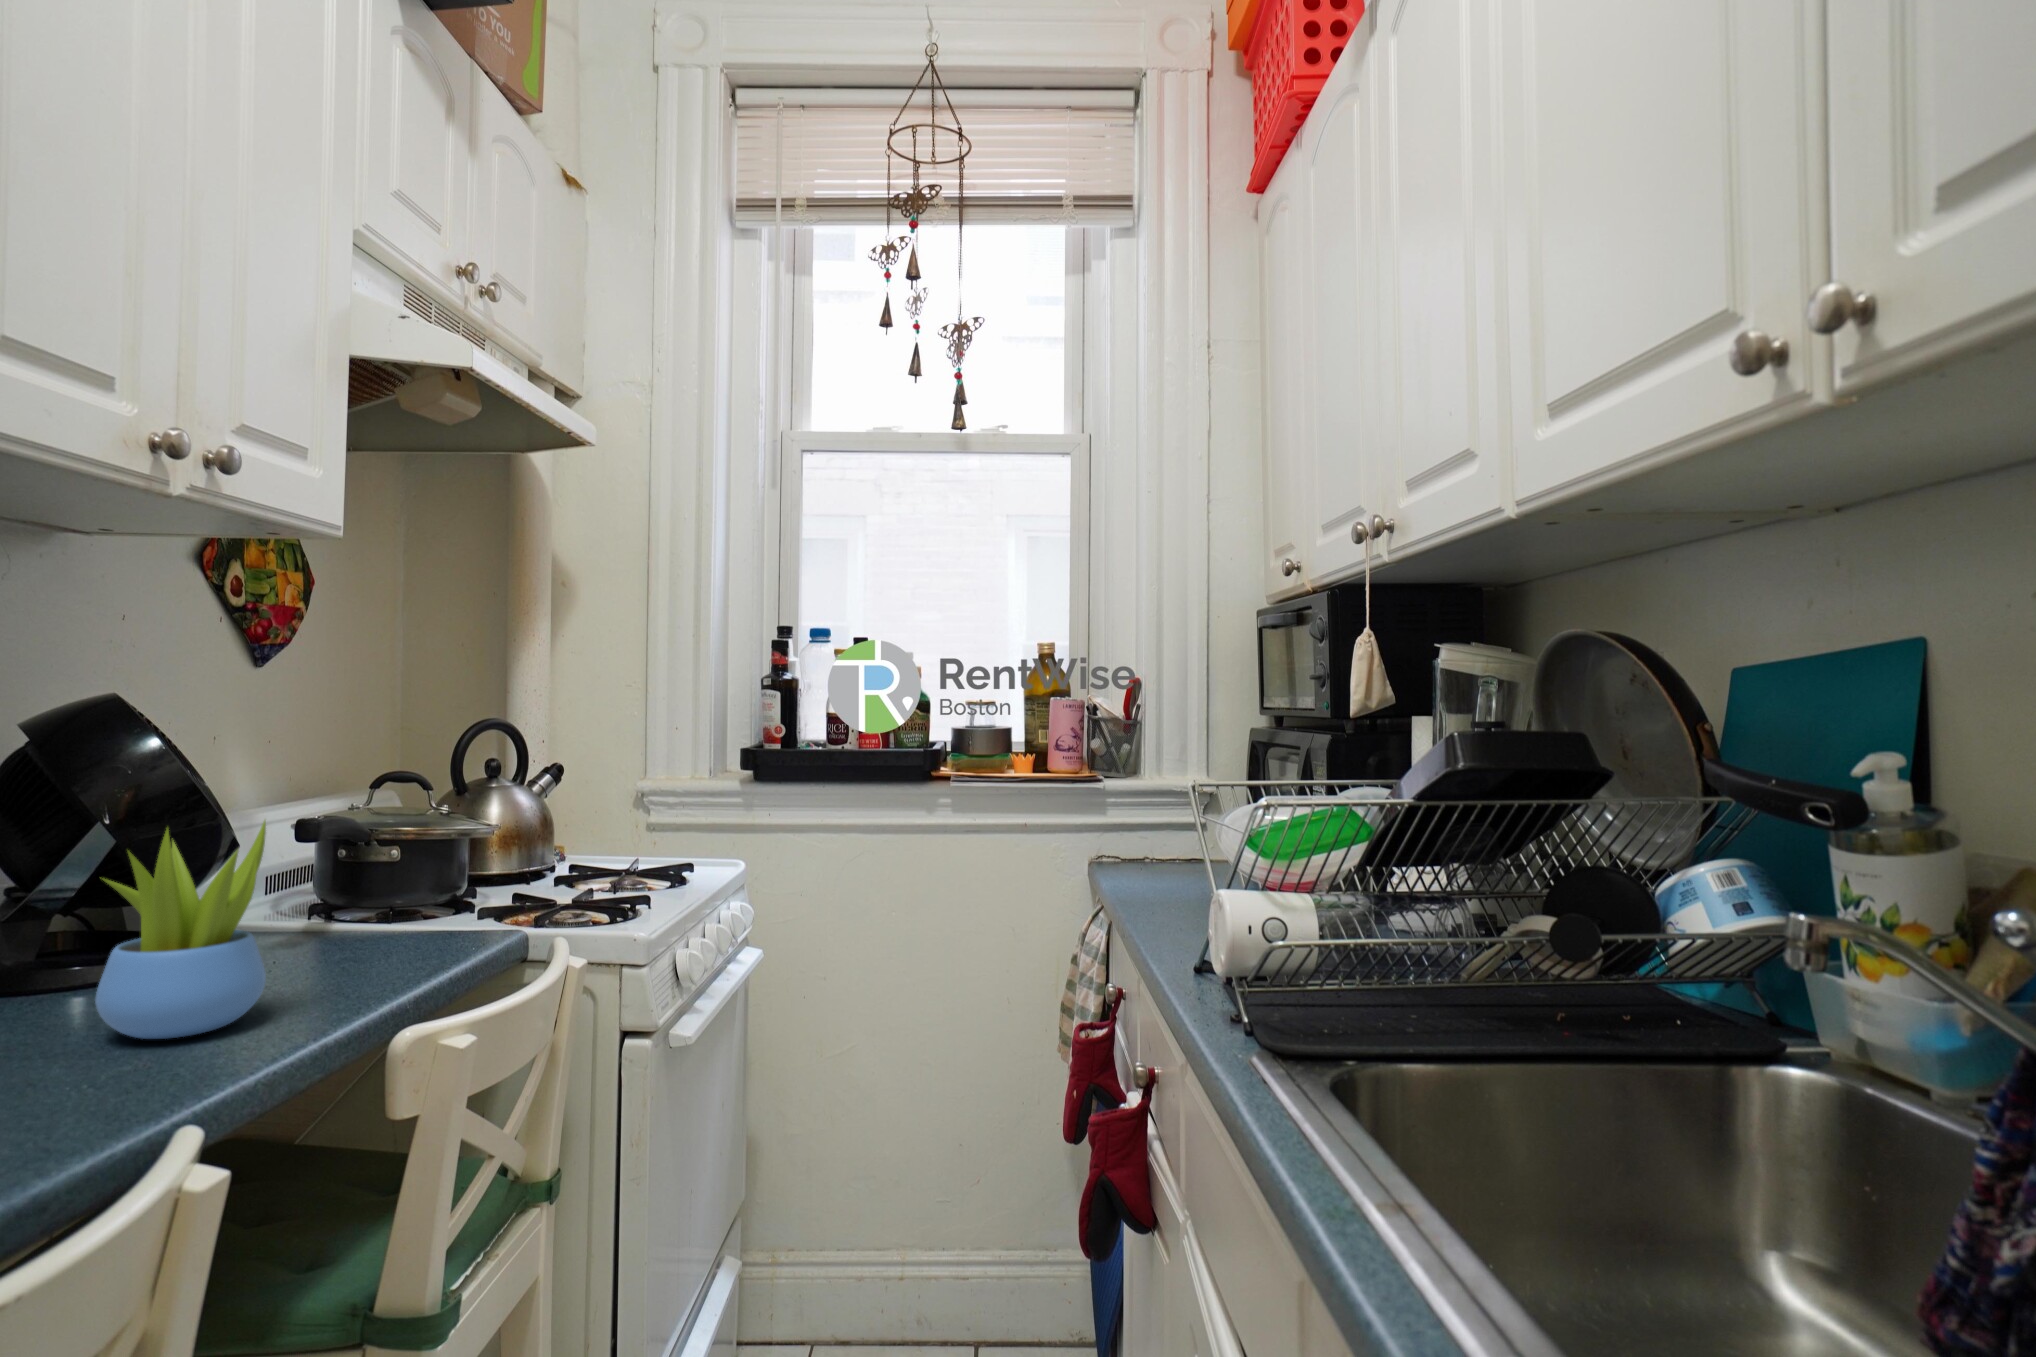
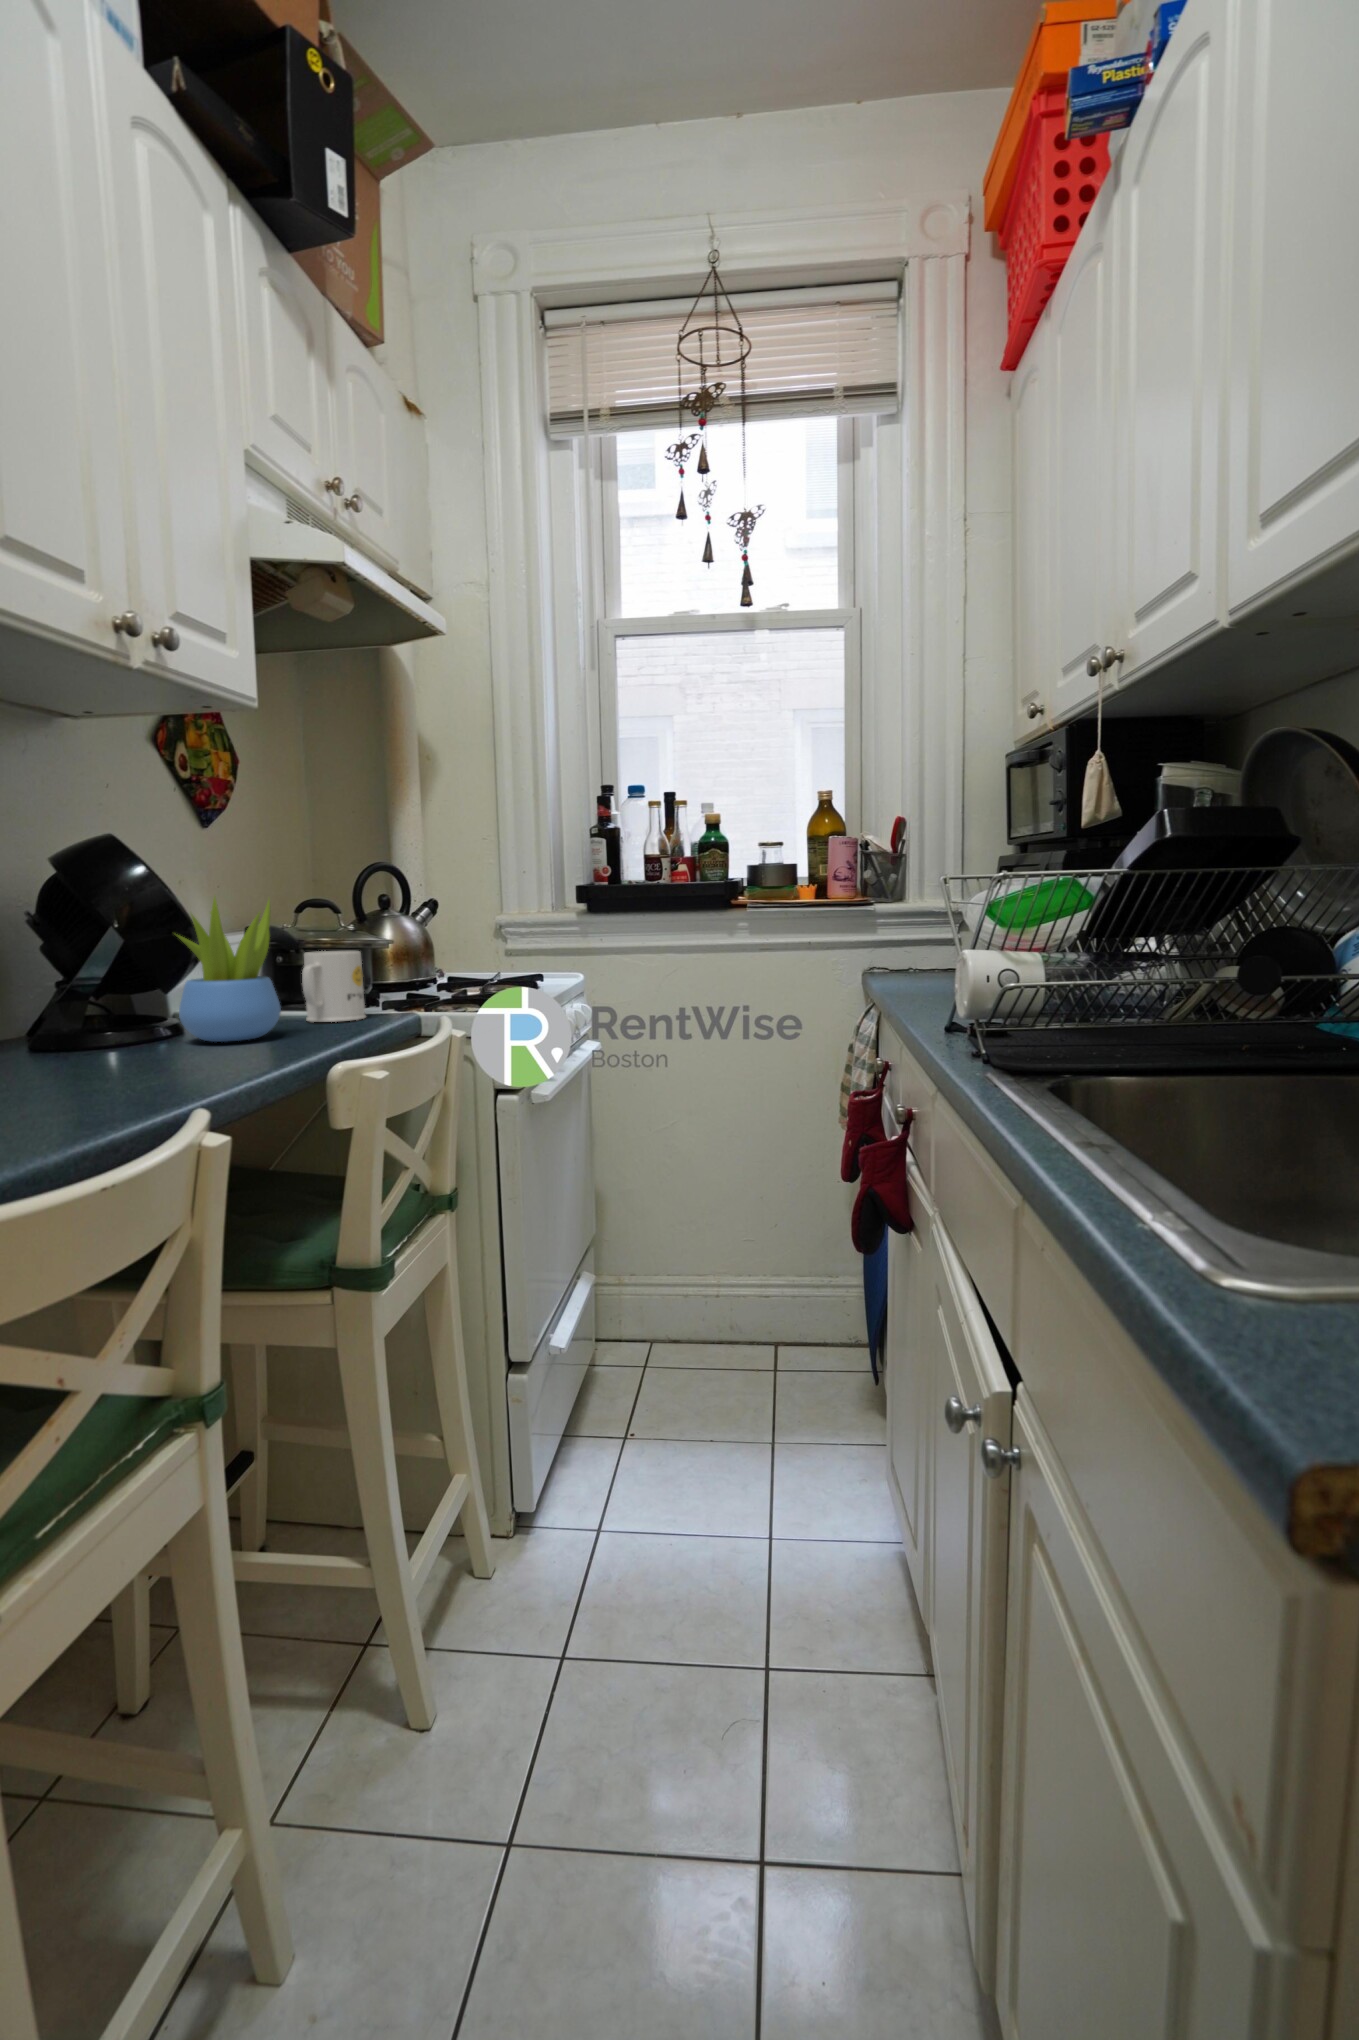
mug: none [315,872,413,981] -> present [302,951,366,1022]

